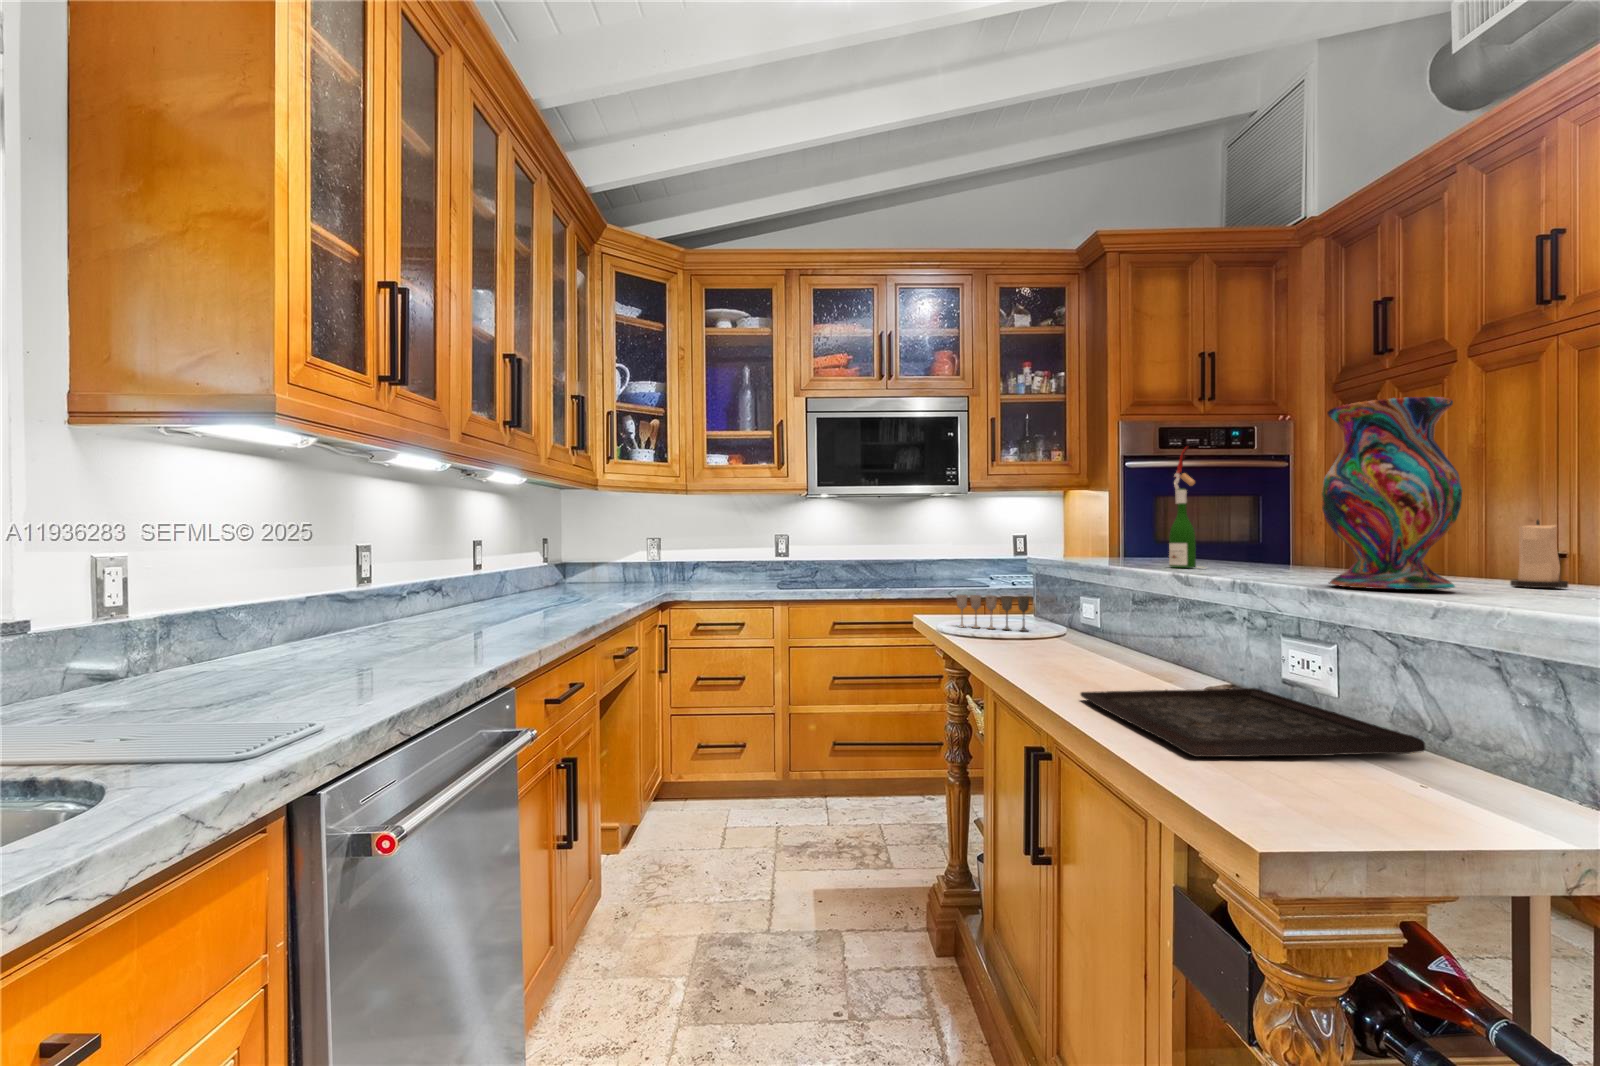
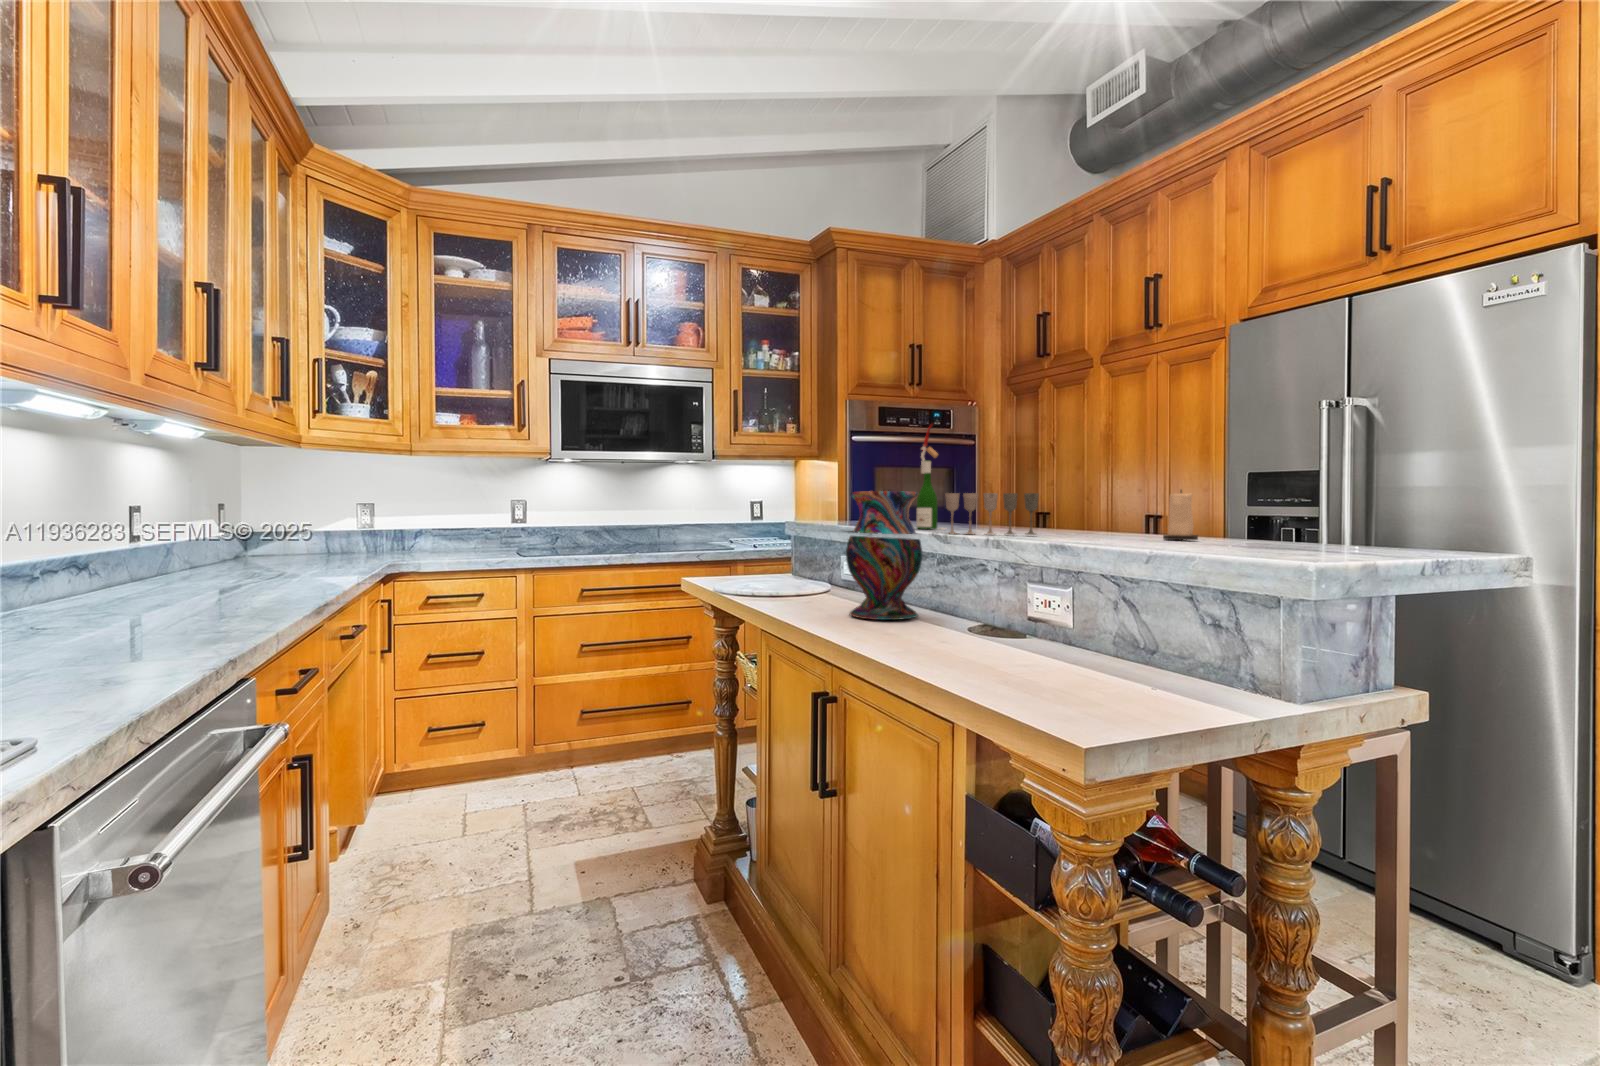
vase: present [1321,397,1463,590] -> present [846,491,922,620]
wine glass: present [956,595,1029,631] -> present [945,493,1039,535]
tray: present [1081,688,1425,757] -> none [876,626,1144,683]

